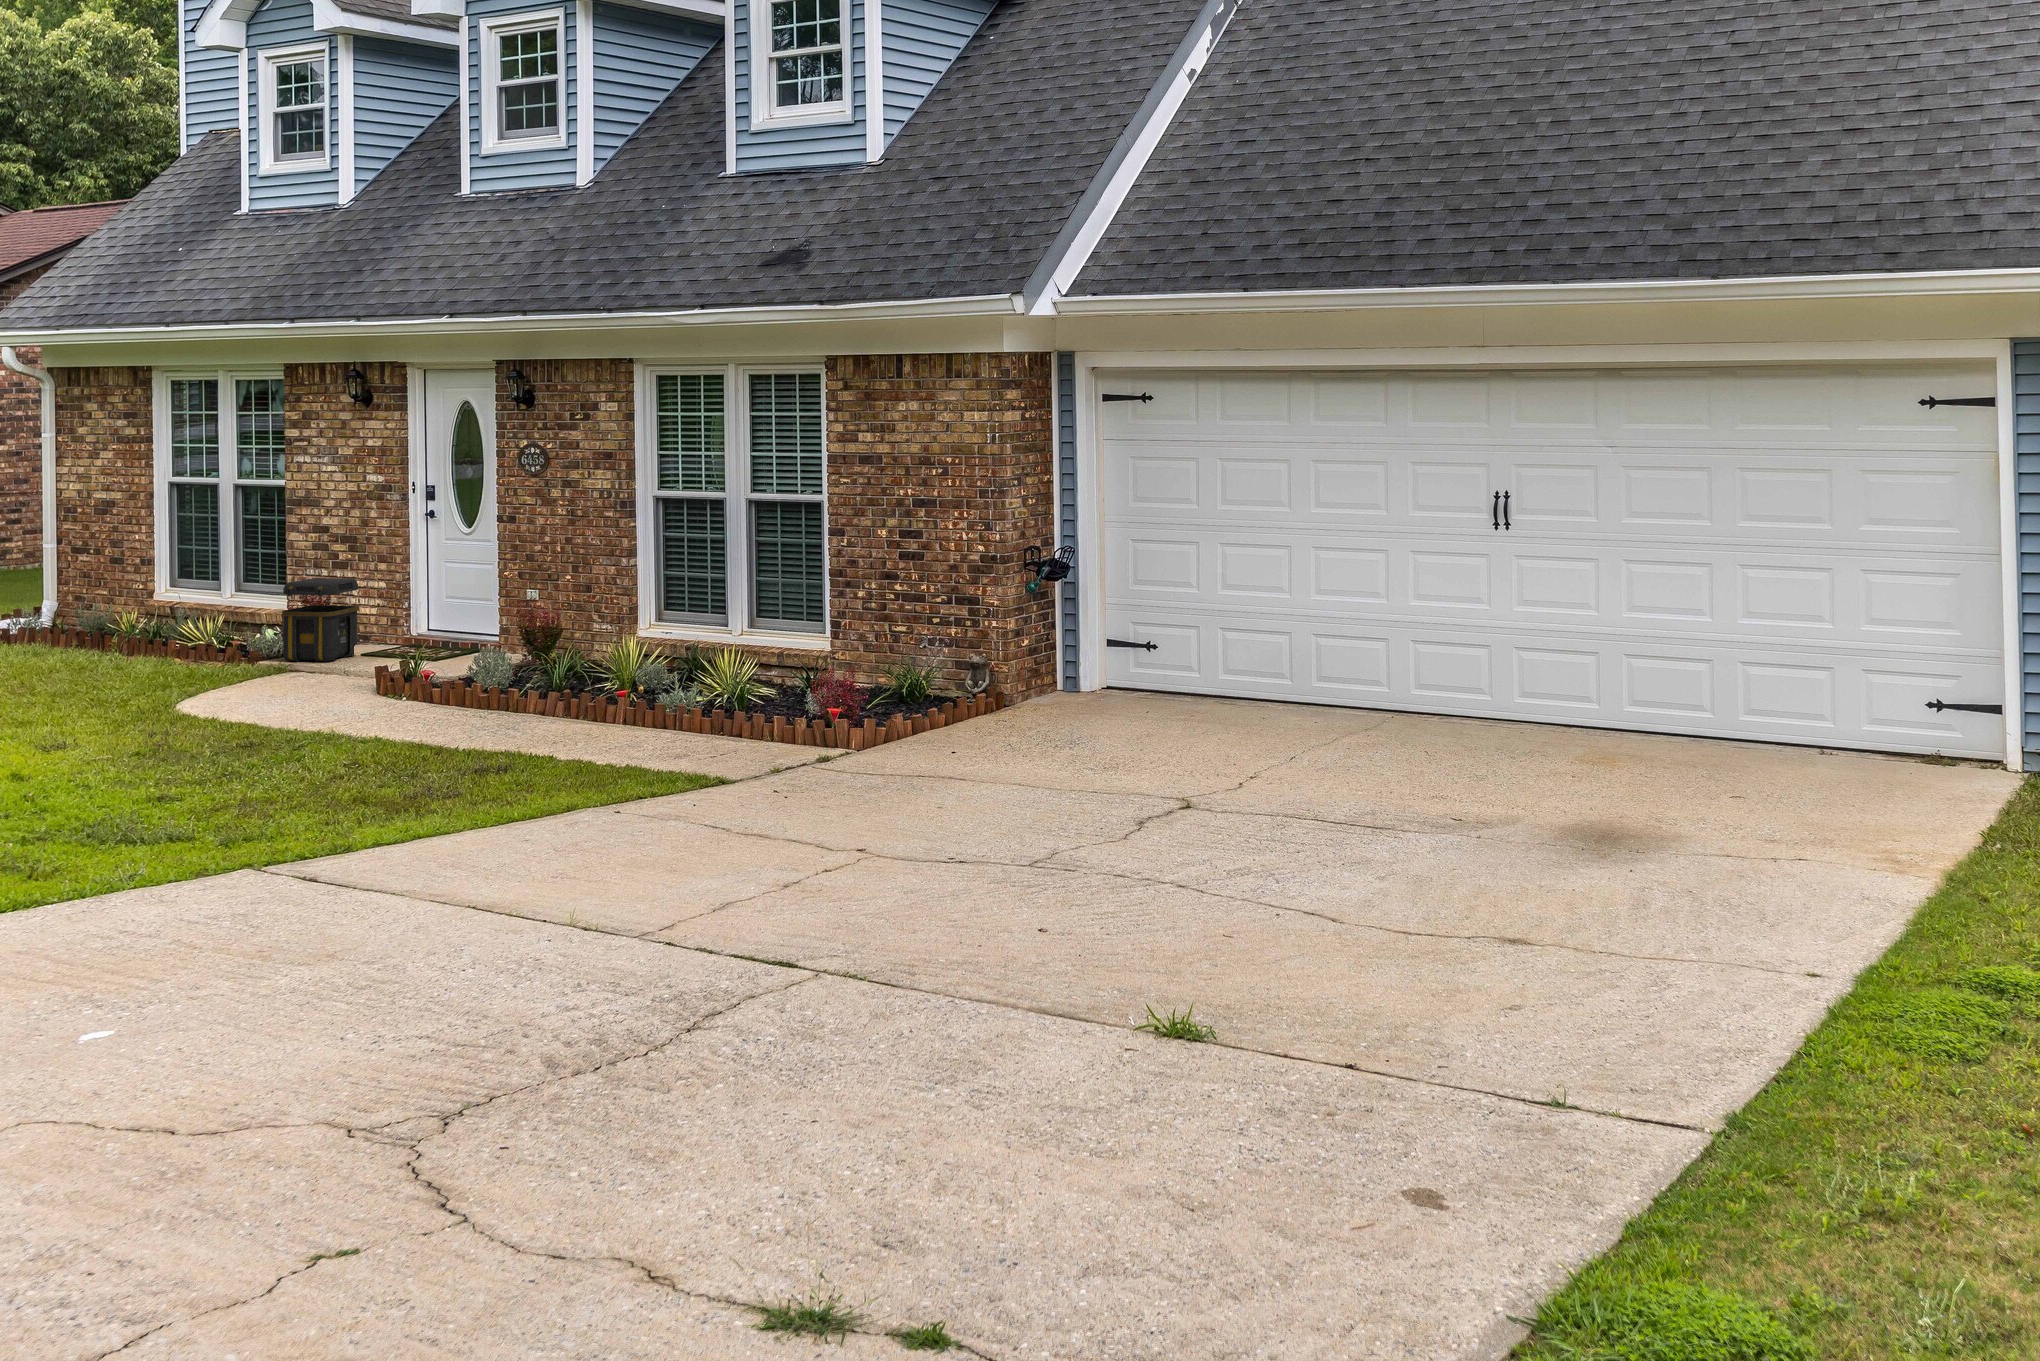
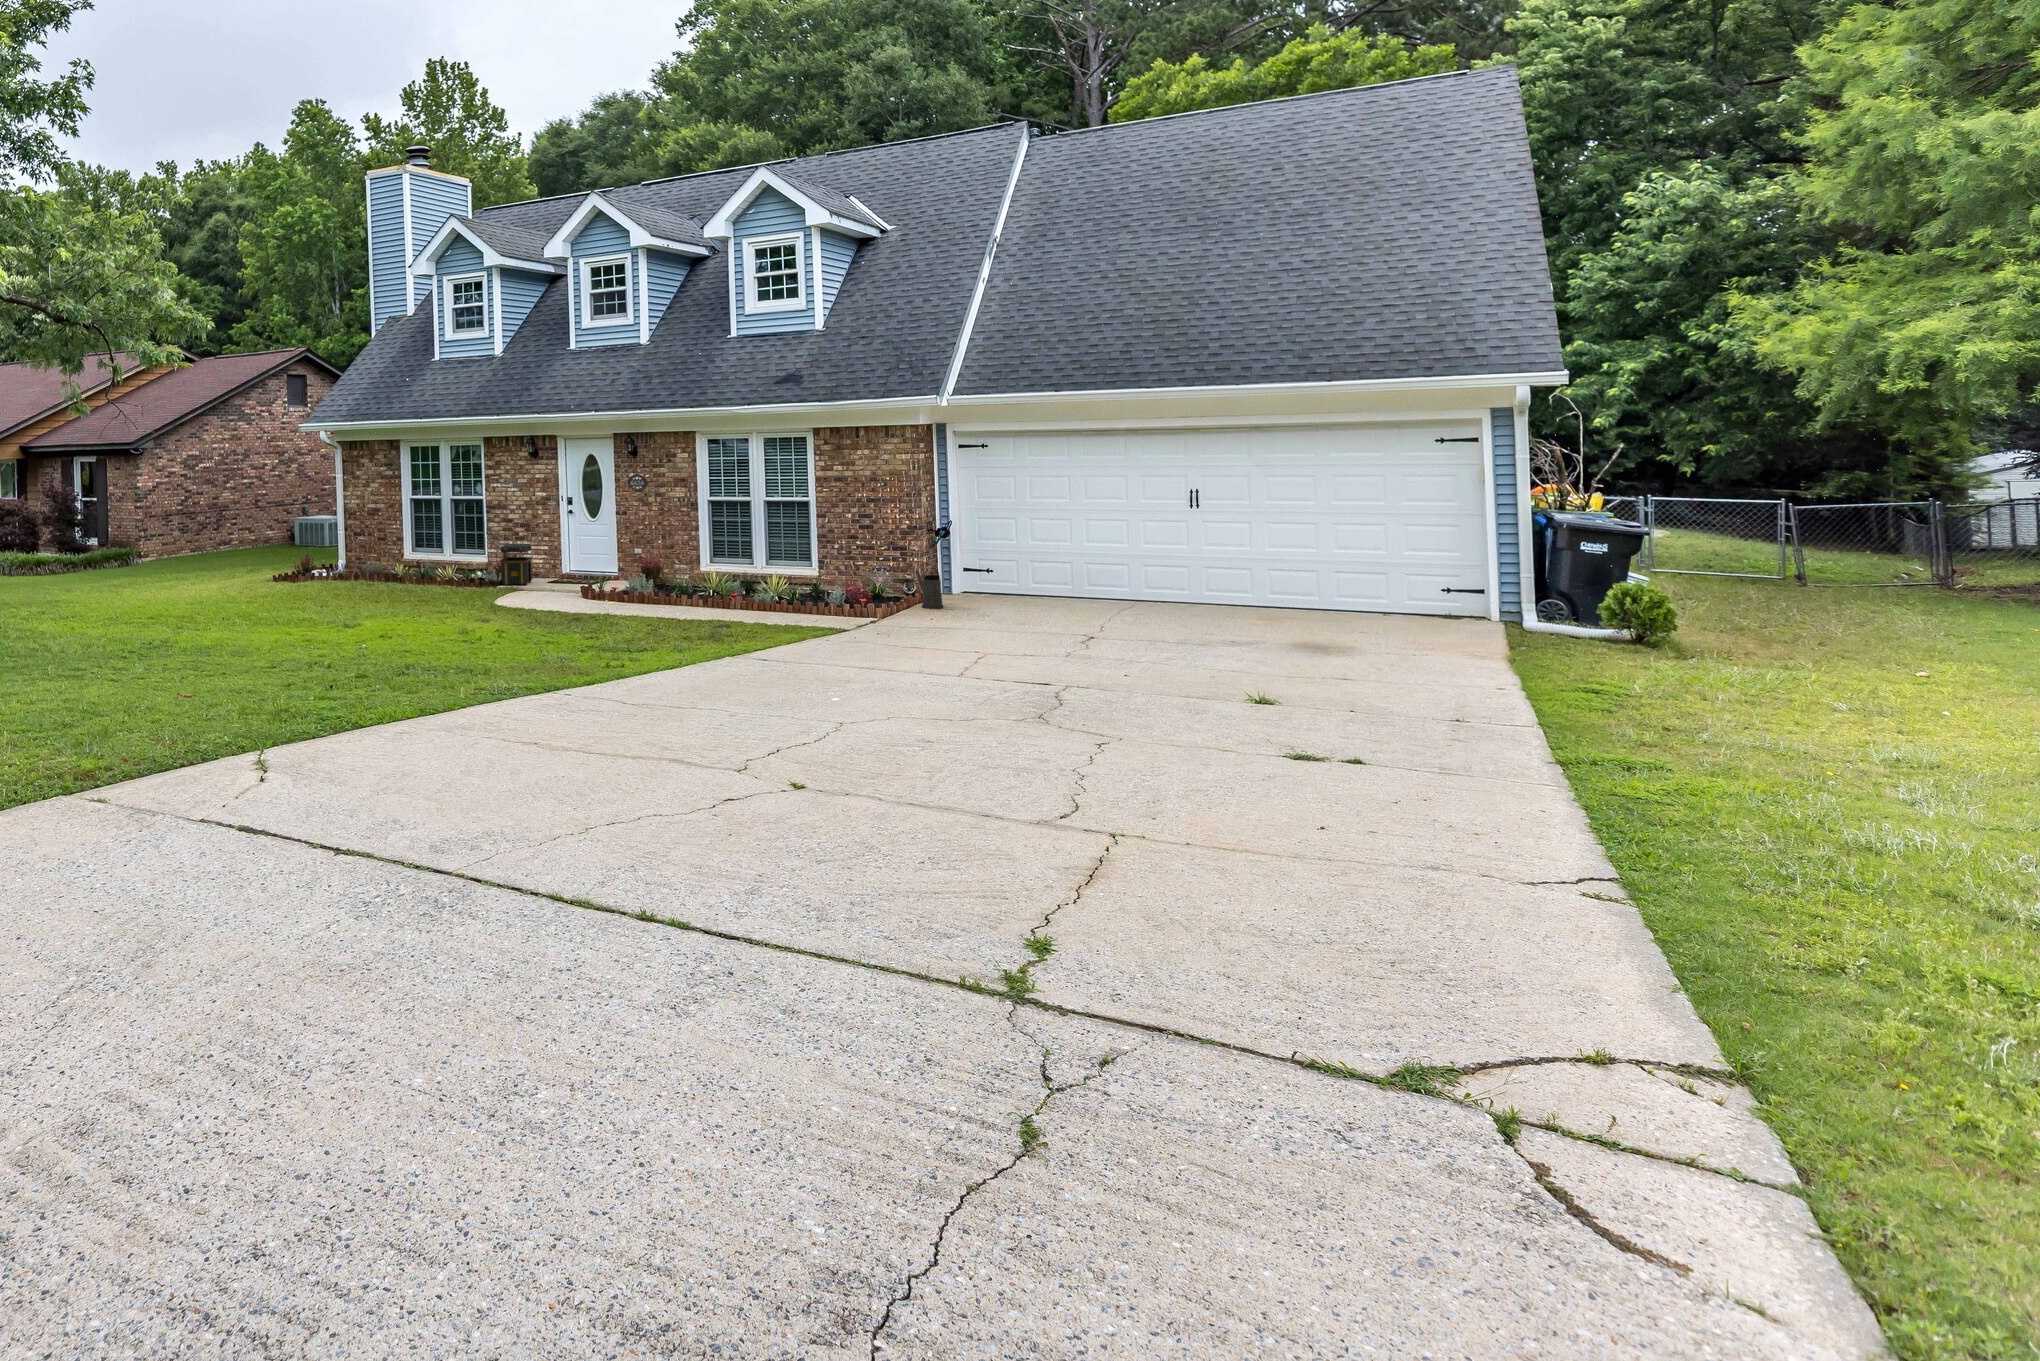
watering can: none [970,644,1012,730] -> present [916,568,943,609]

